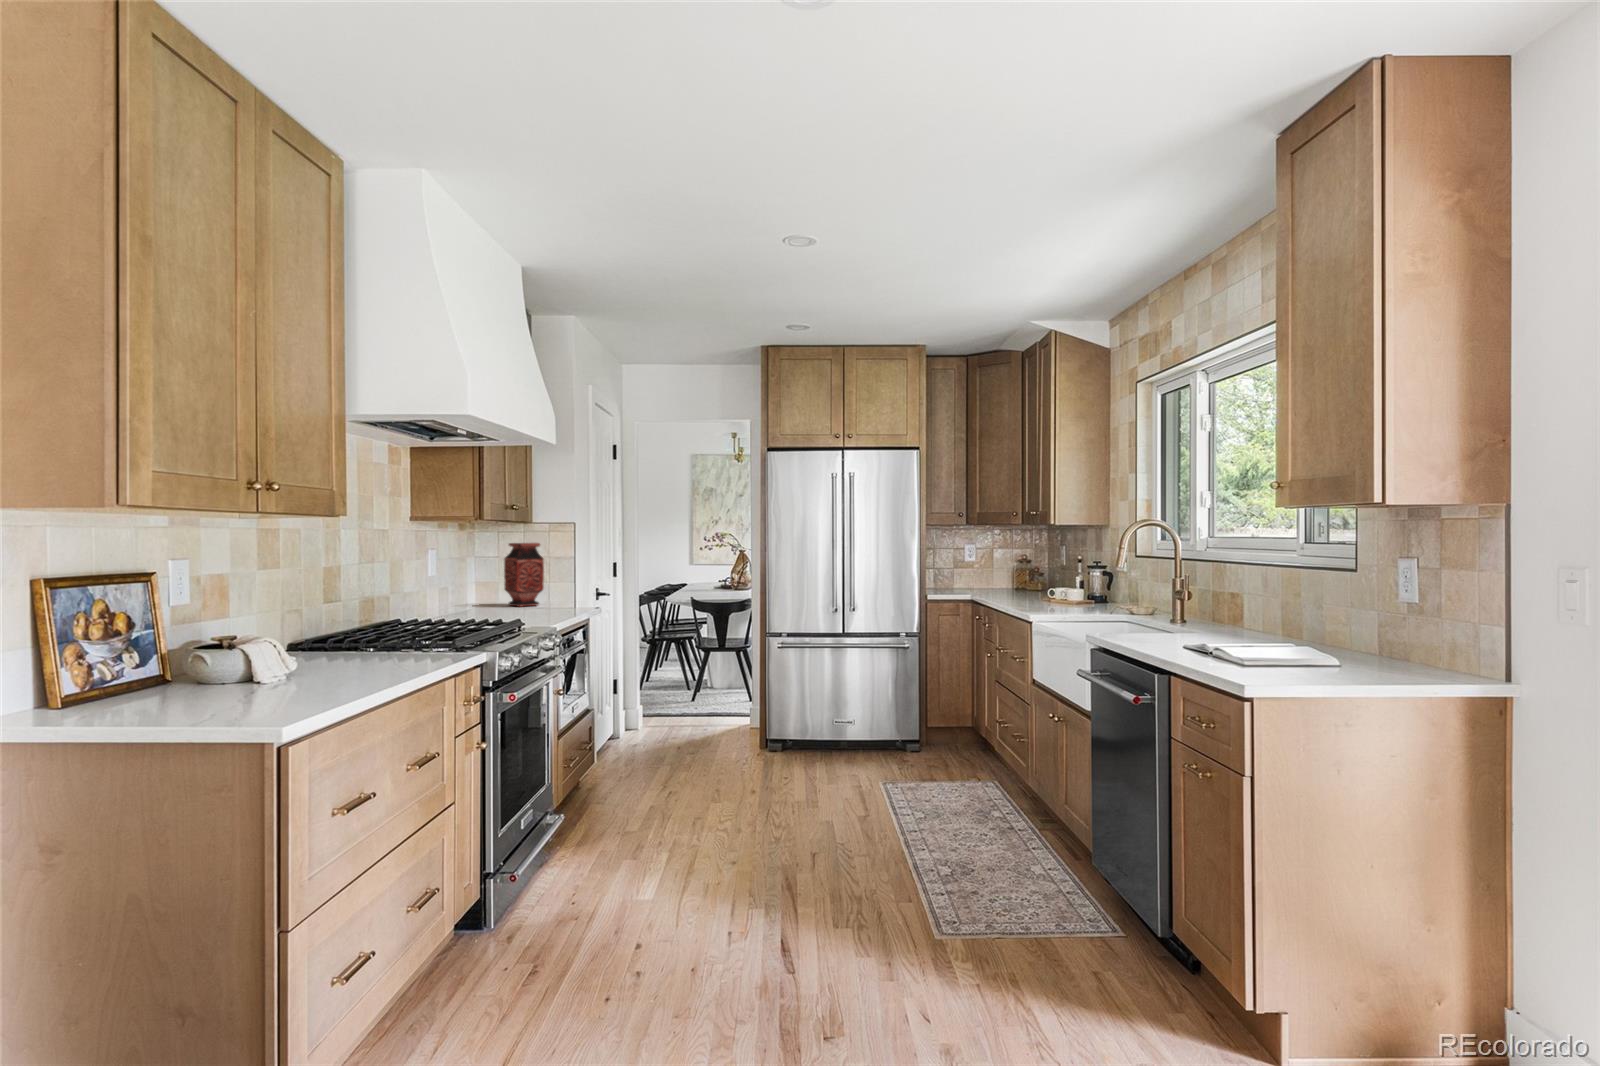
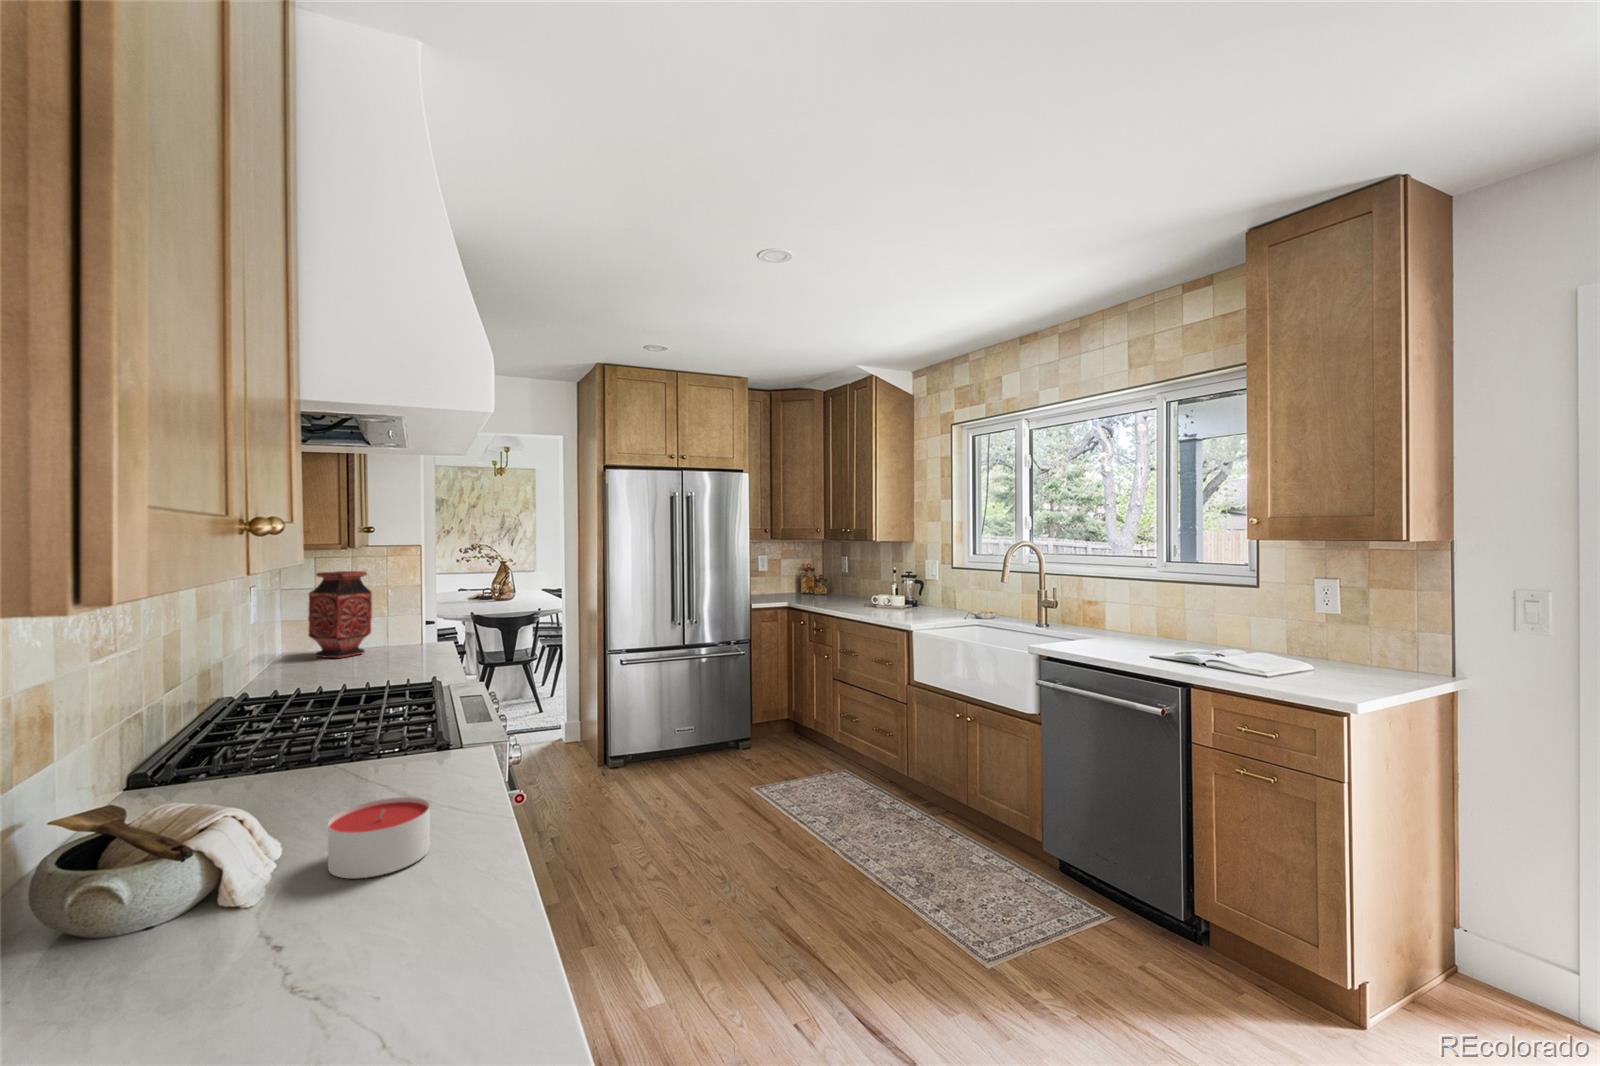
candle: none [336,645,387,674] -> present [328,797,430,878]

